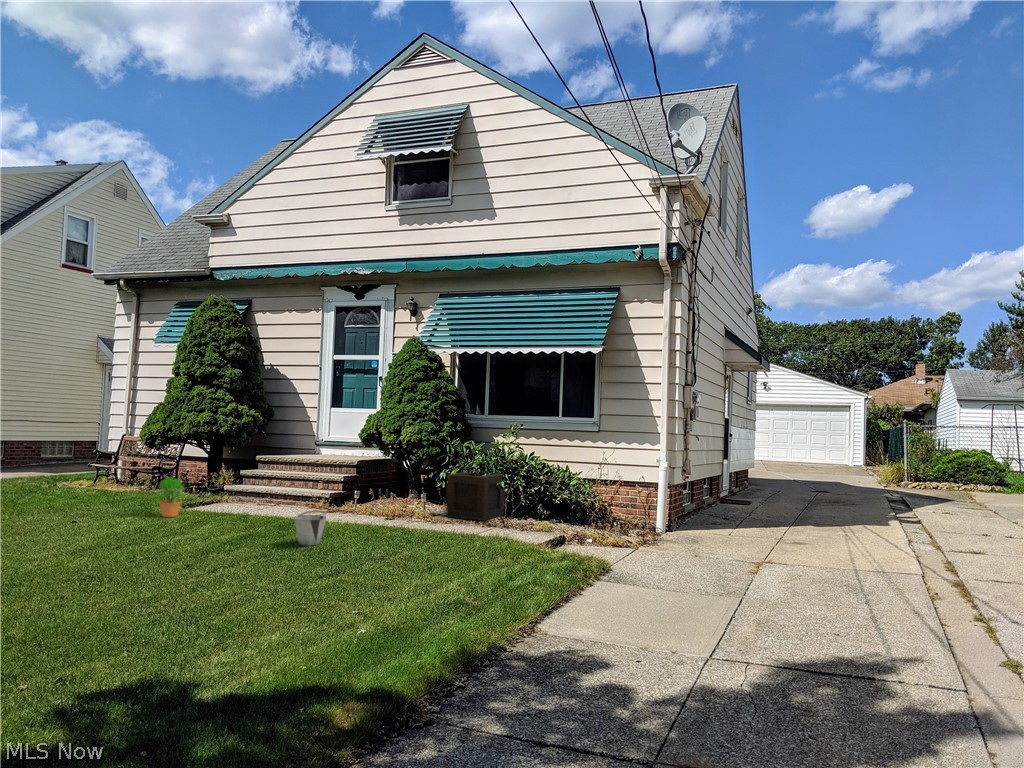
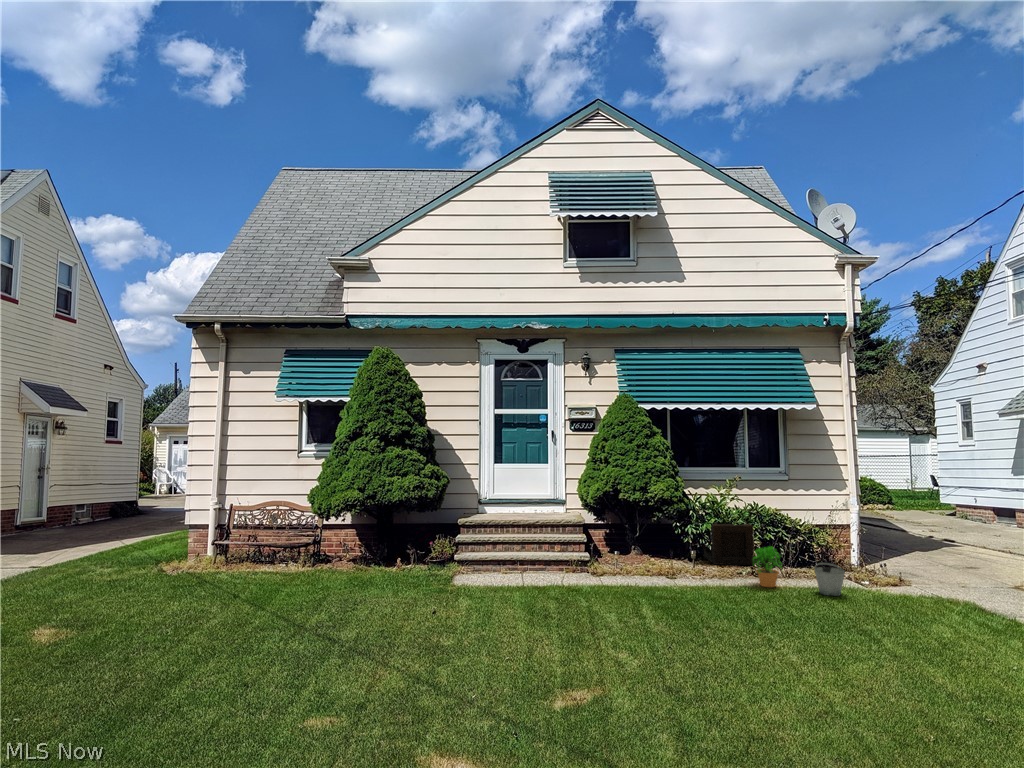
potted plant: present [157,477,184,517] -> present [753,546,782,587]
bucket: present [294,510,326,546] -> present [814,563,845,596]

